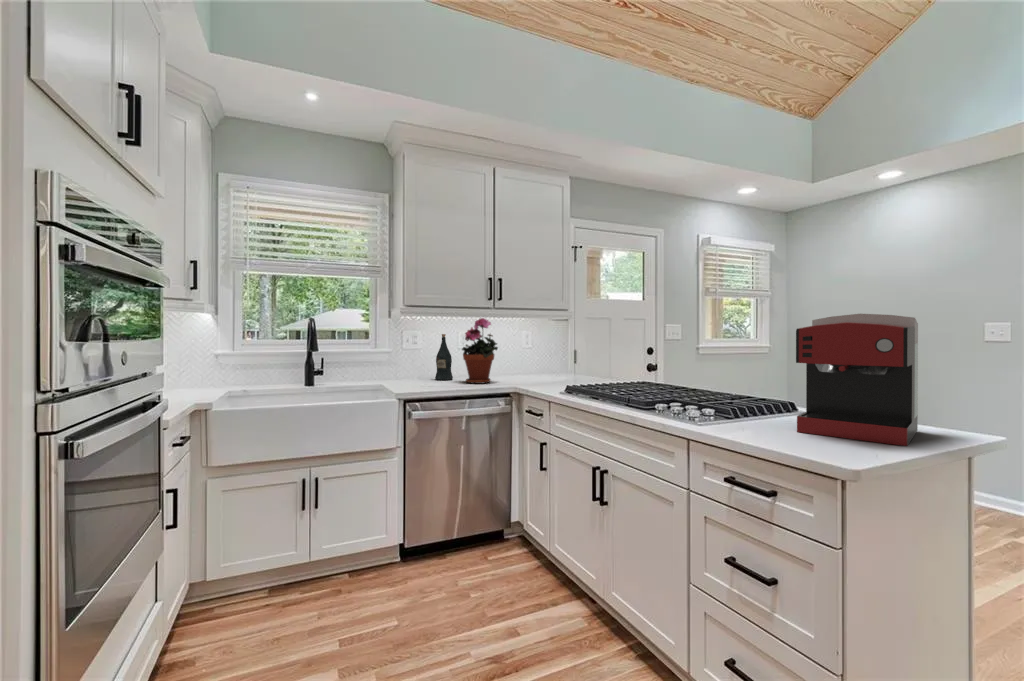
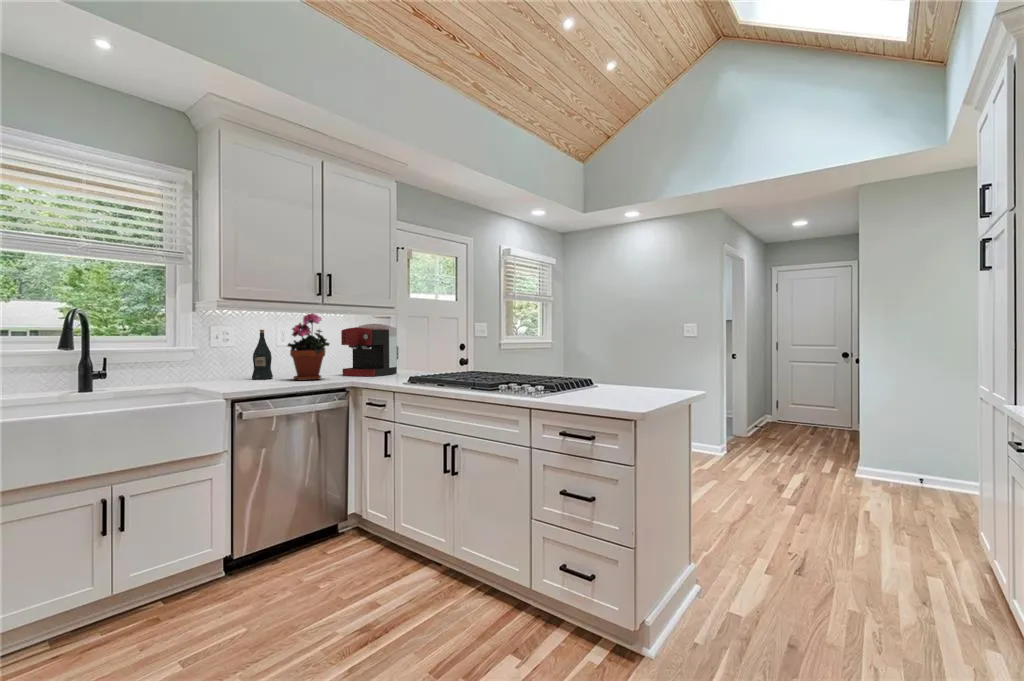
coffee maker: present [796,314,918,446] -> present [341,324,397,377]

